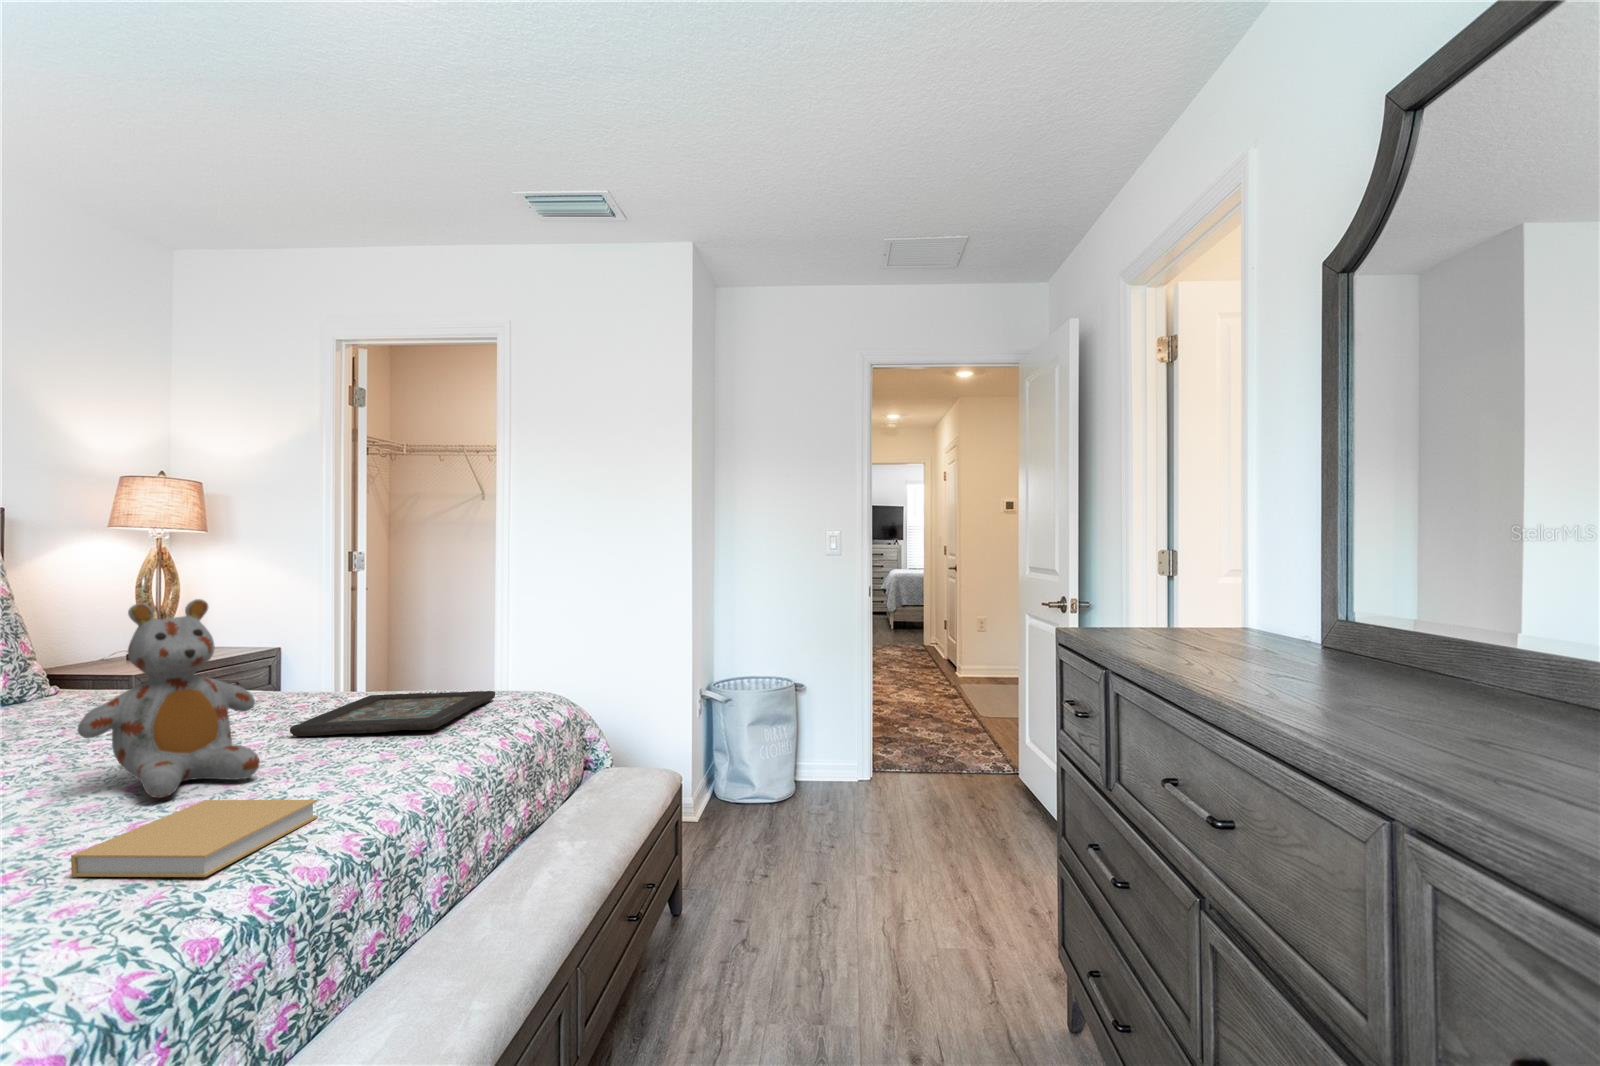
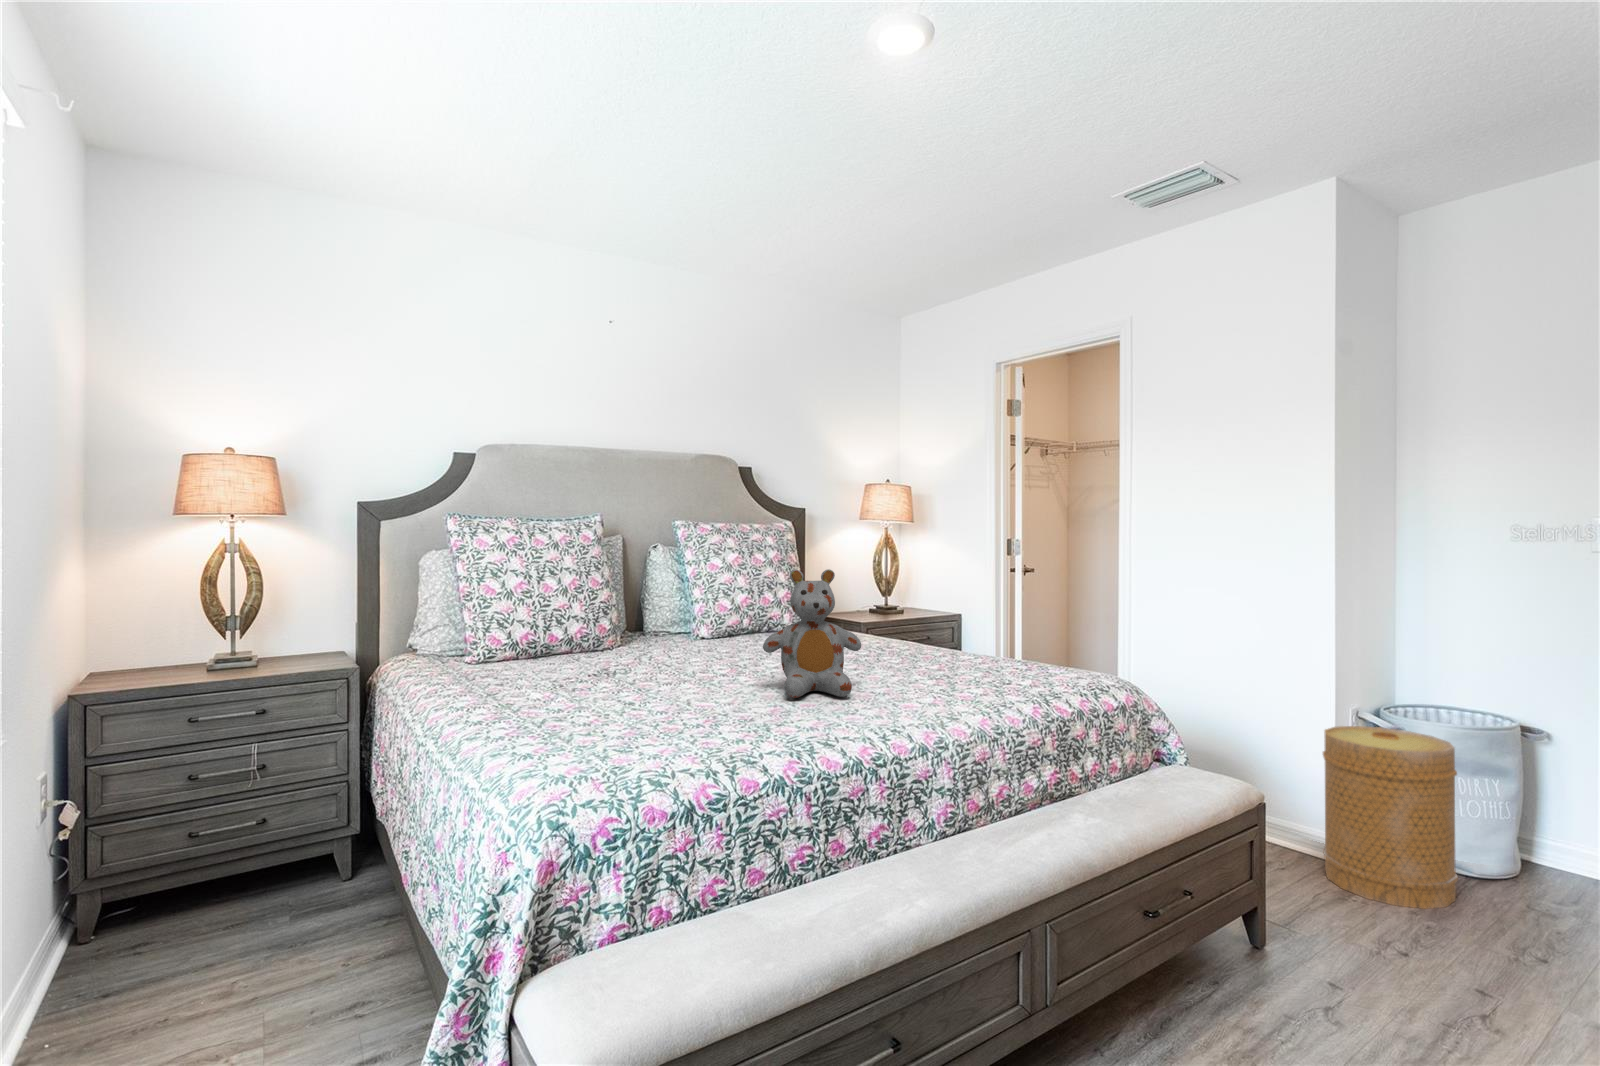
decorative tray: present [290,691,495,736] -> none [894,657,1058,689]
basket: none [694,697,787,845] -> present [1323,726,1458,909]
book: present [71,800,318,877] -> none [722,703,855,746]

